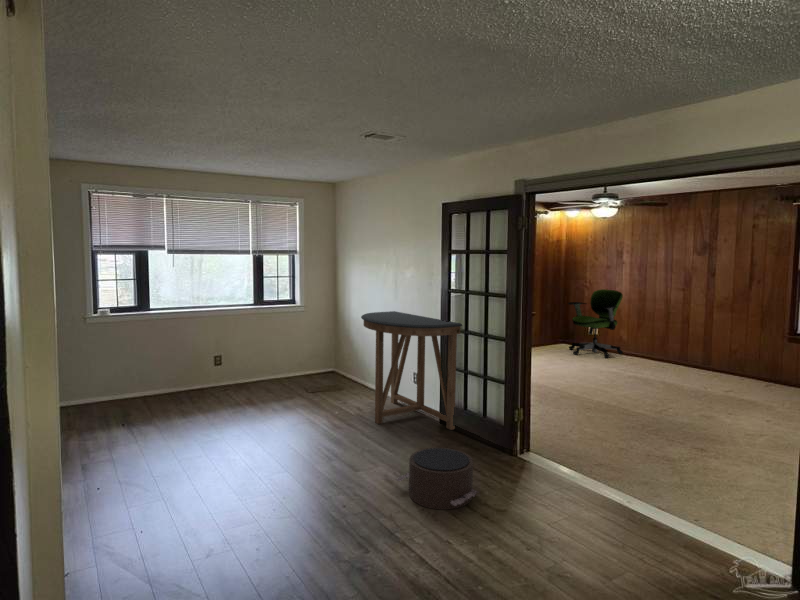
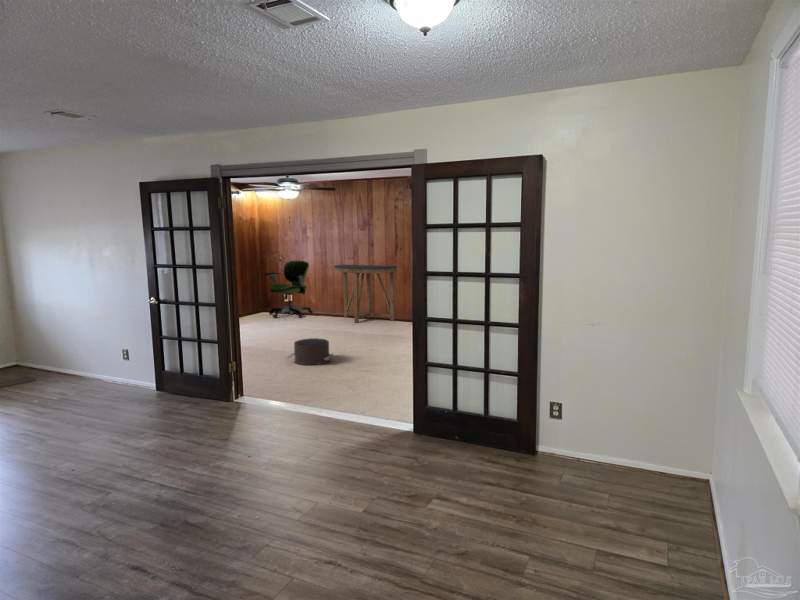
console table: present [361,311,462,430] -> present [334,265,397,323]
pouf: present [396,448,477,509] -> present [288,338,333,365]

